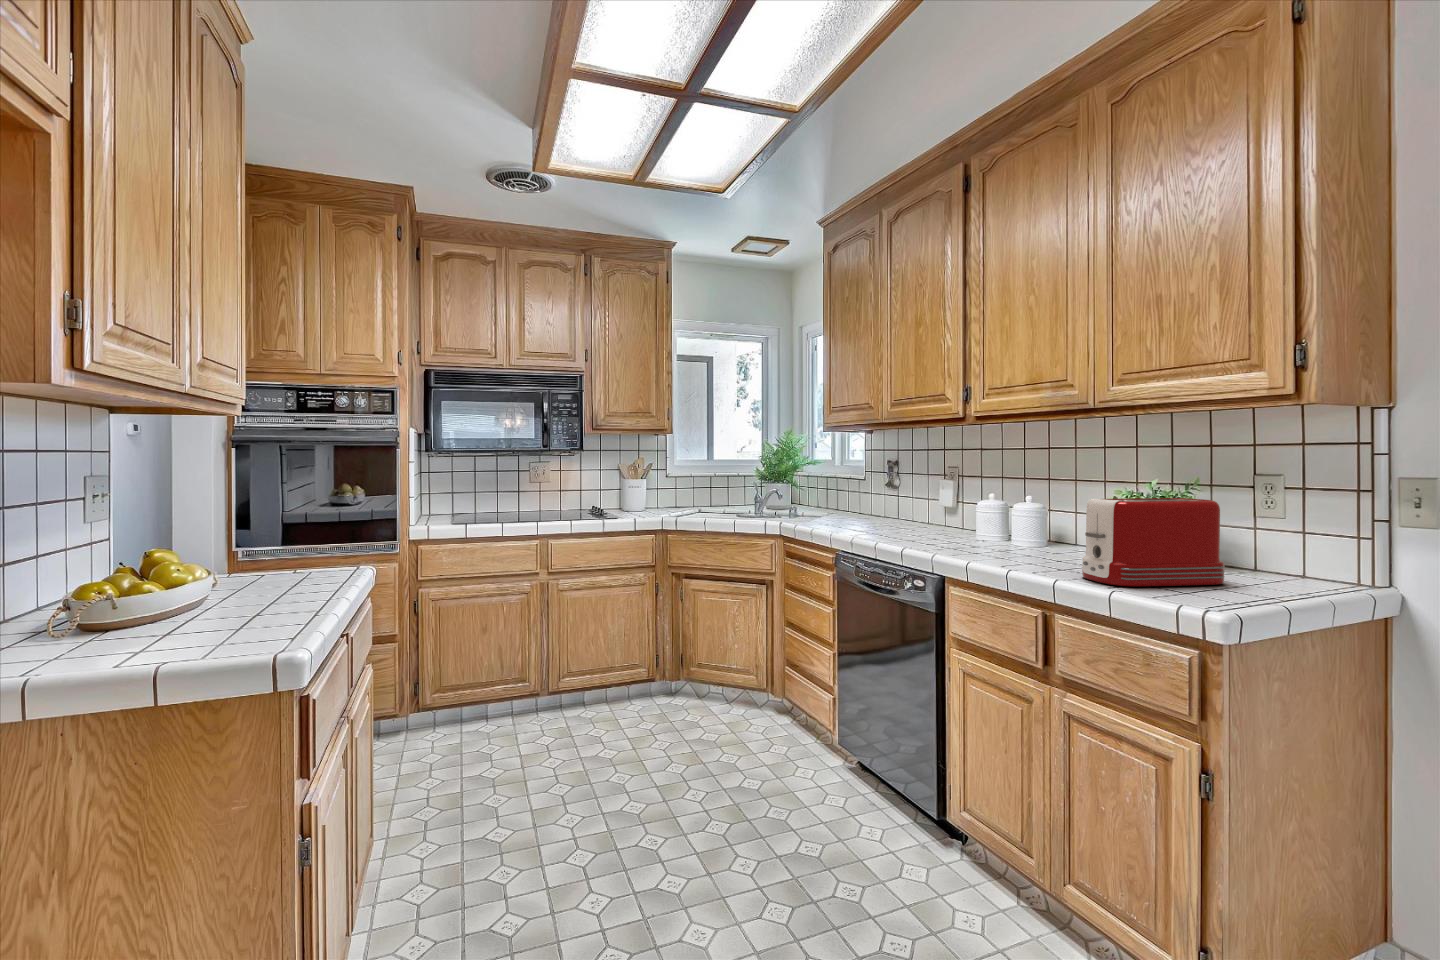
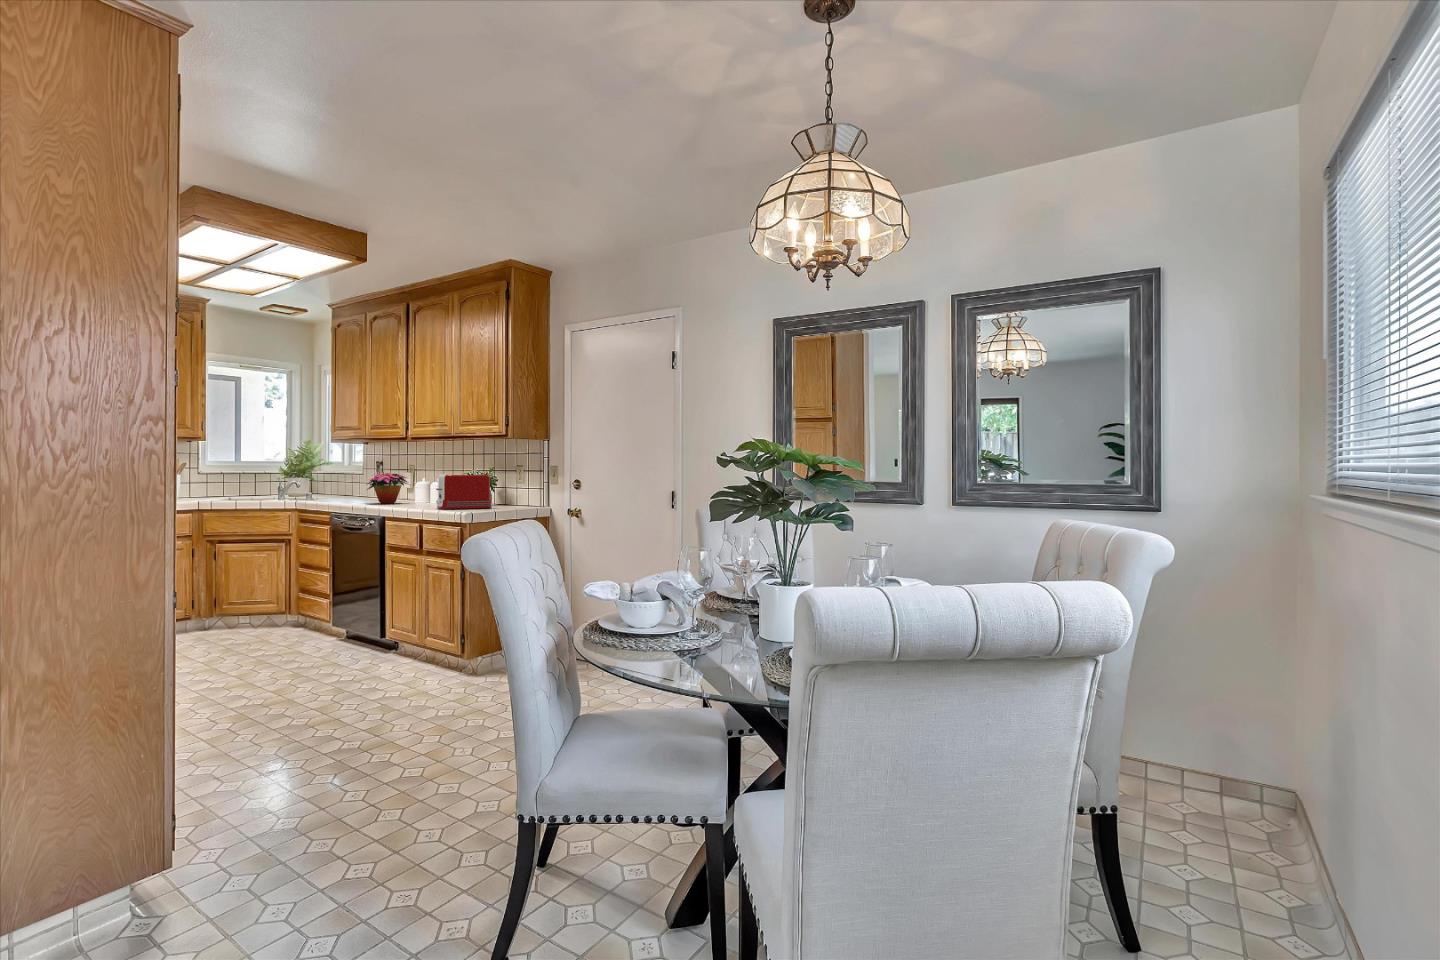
flower arrangement: none [885,483,975,541] -> present [367,473,407,504]

